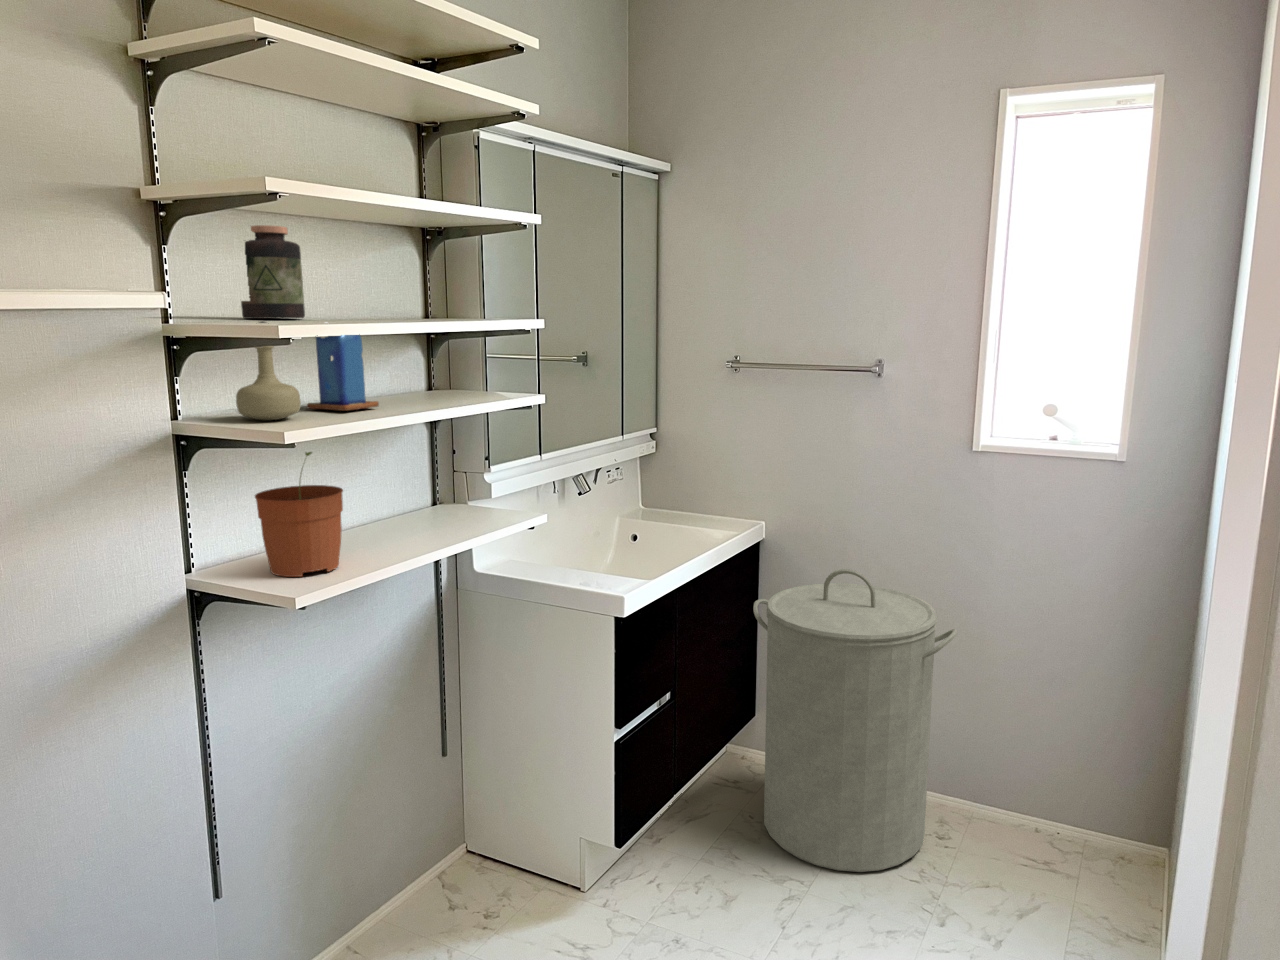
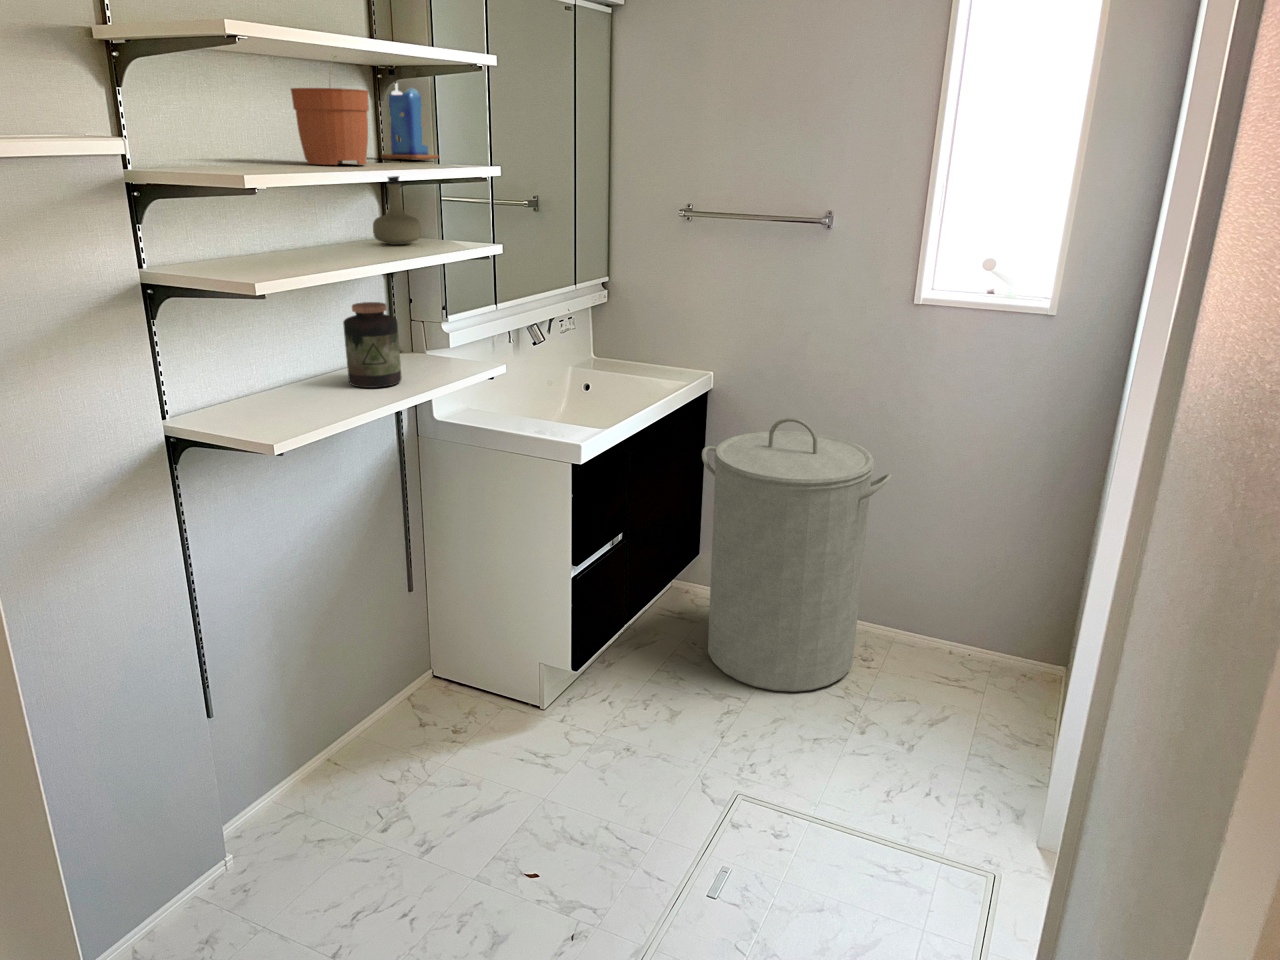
jar: present [241,225,305,319] -> present [343,302,401,388]
perfume bottle: present [236,321,301,420] -> present [373,176,421,245]
candle: present [307,334,379,411] -> present [381,83,439,160]
plant pot: present [255,452,343,577] -> present [290,56,369,165]

